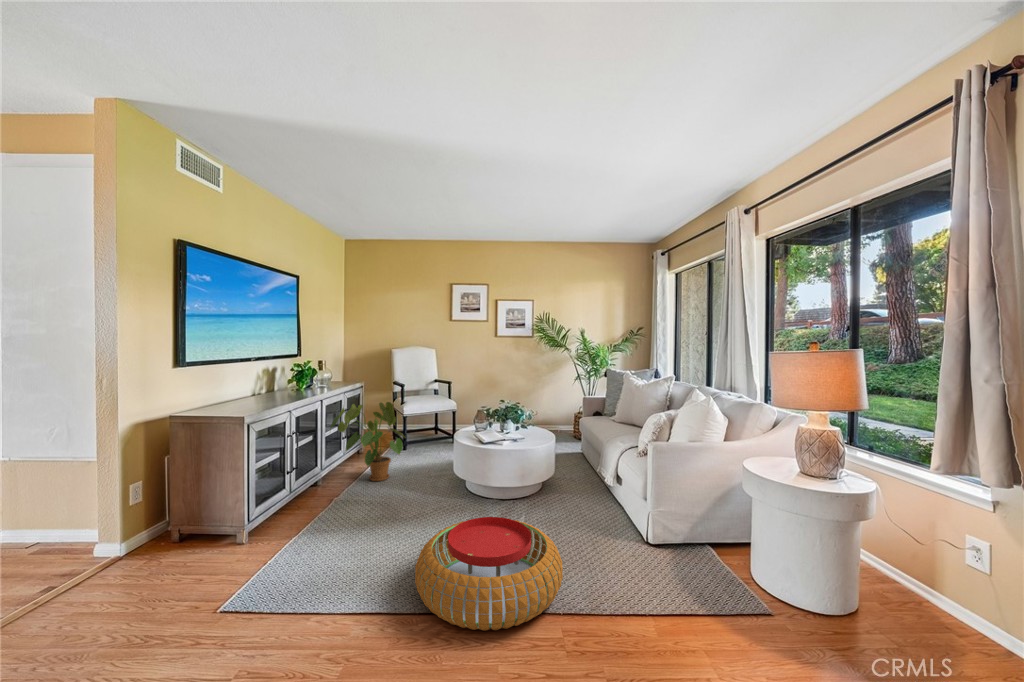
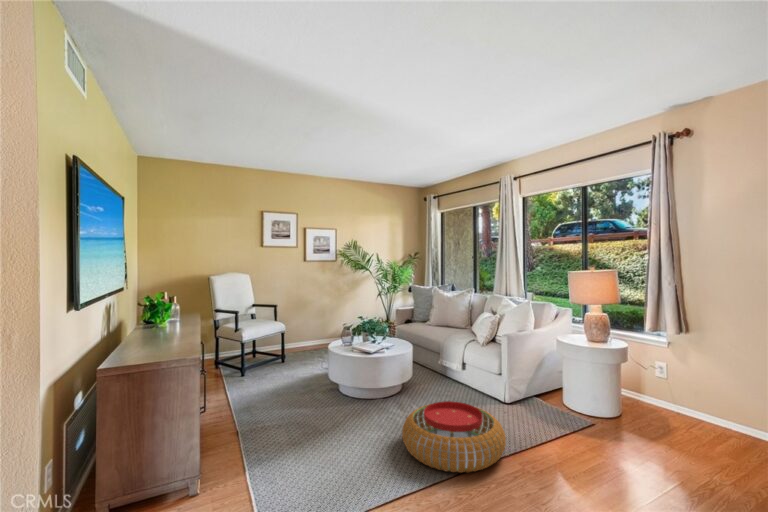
house plant: present [330,402,404,481] -> none [214,329,293,404]

